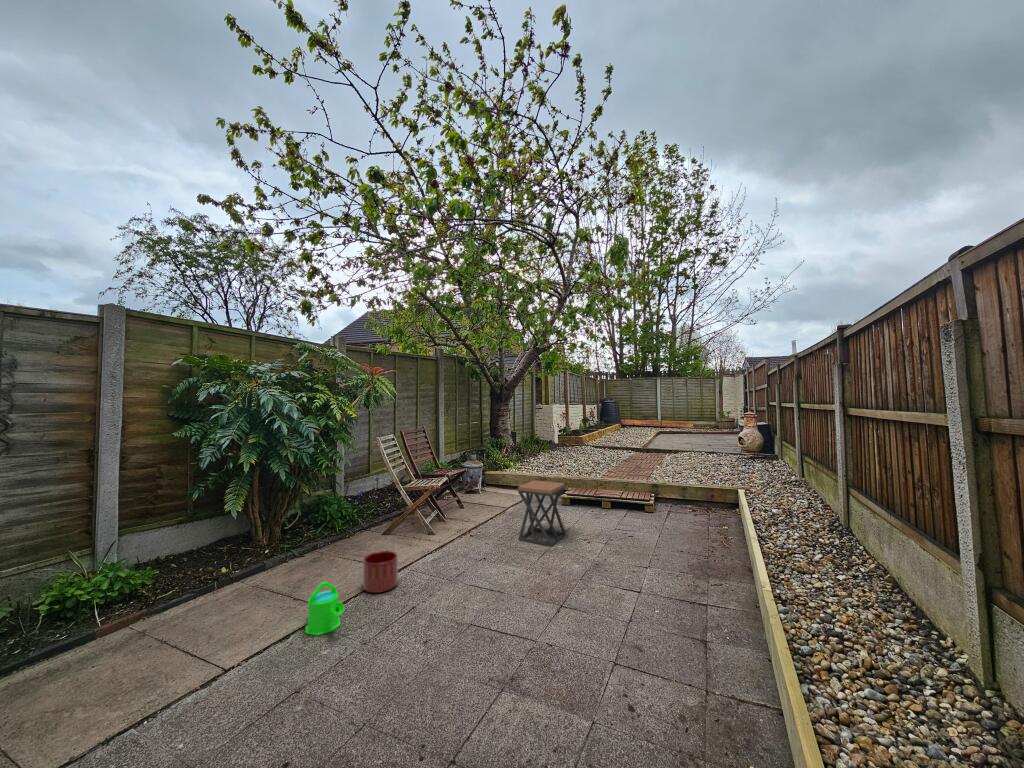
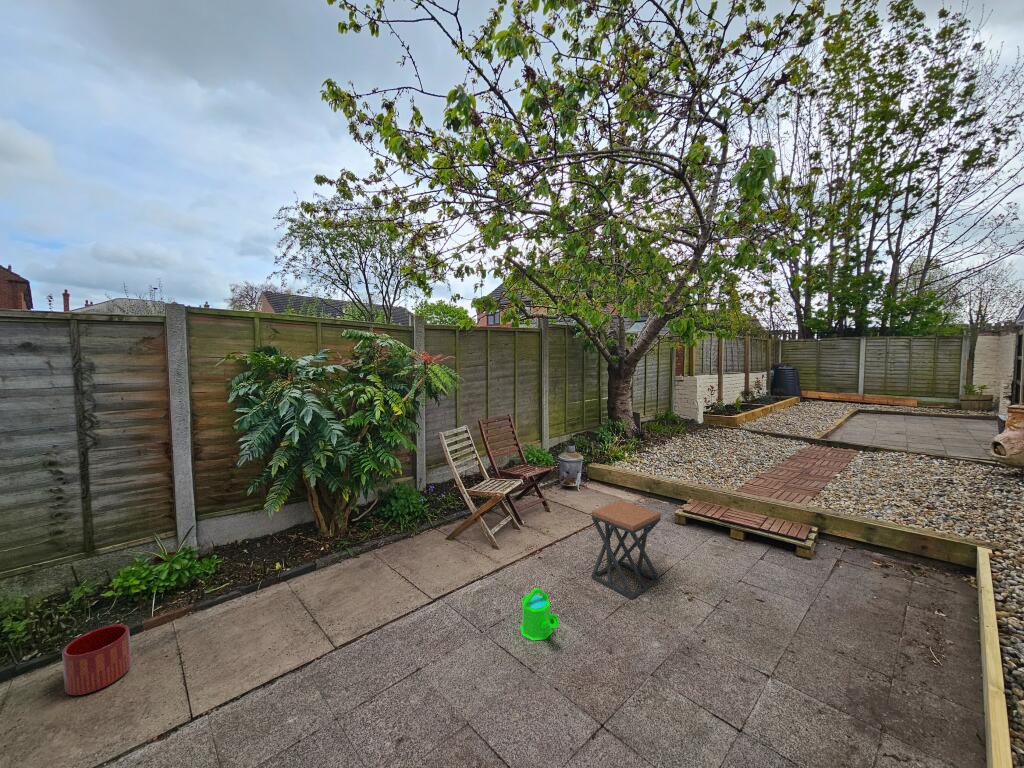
planter: present [363,551,398,593] -> present [62,624,131,695]
watering can: present [305,581,344,635] -> present [520,588,559,640]

